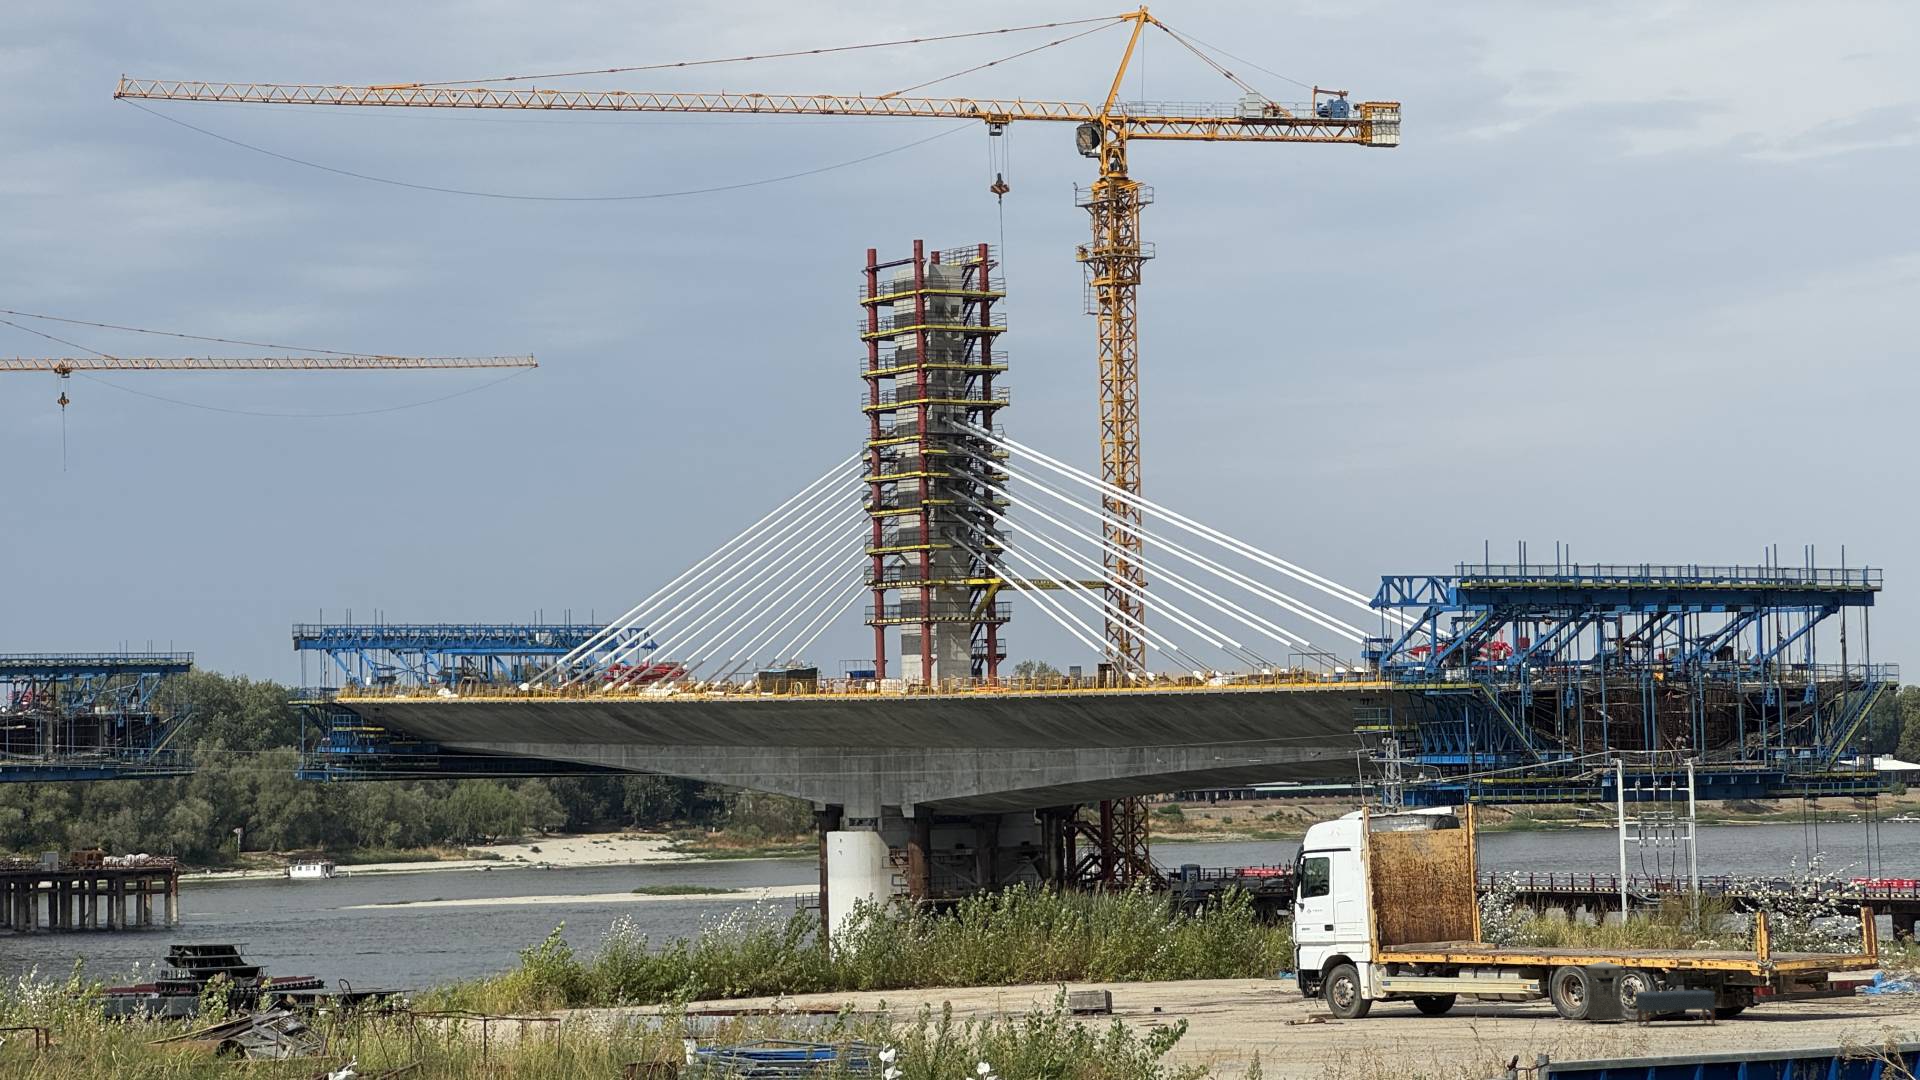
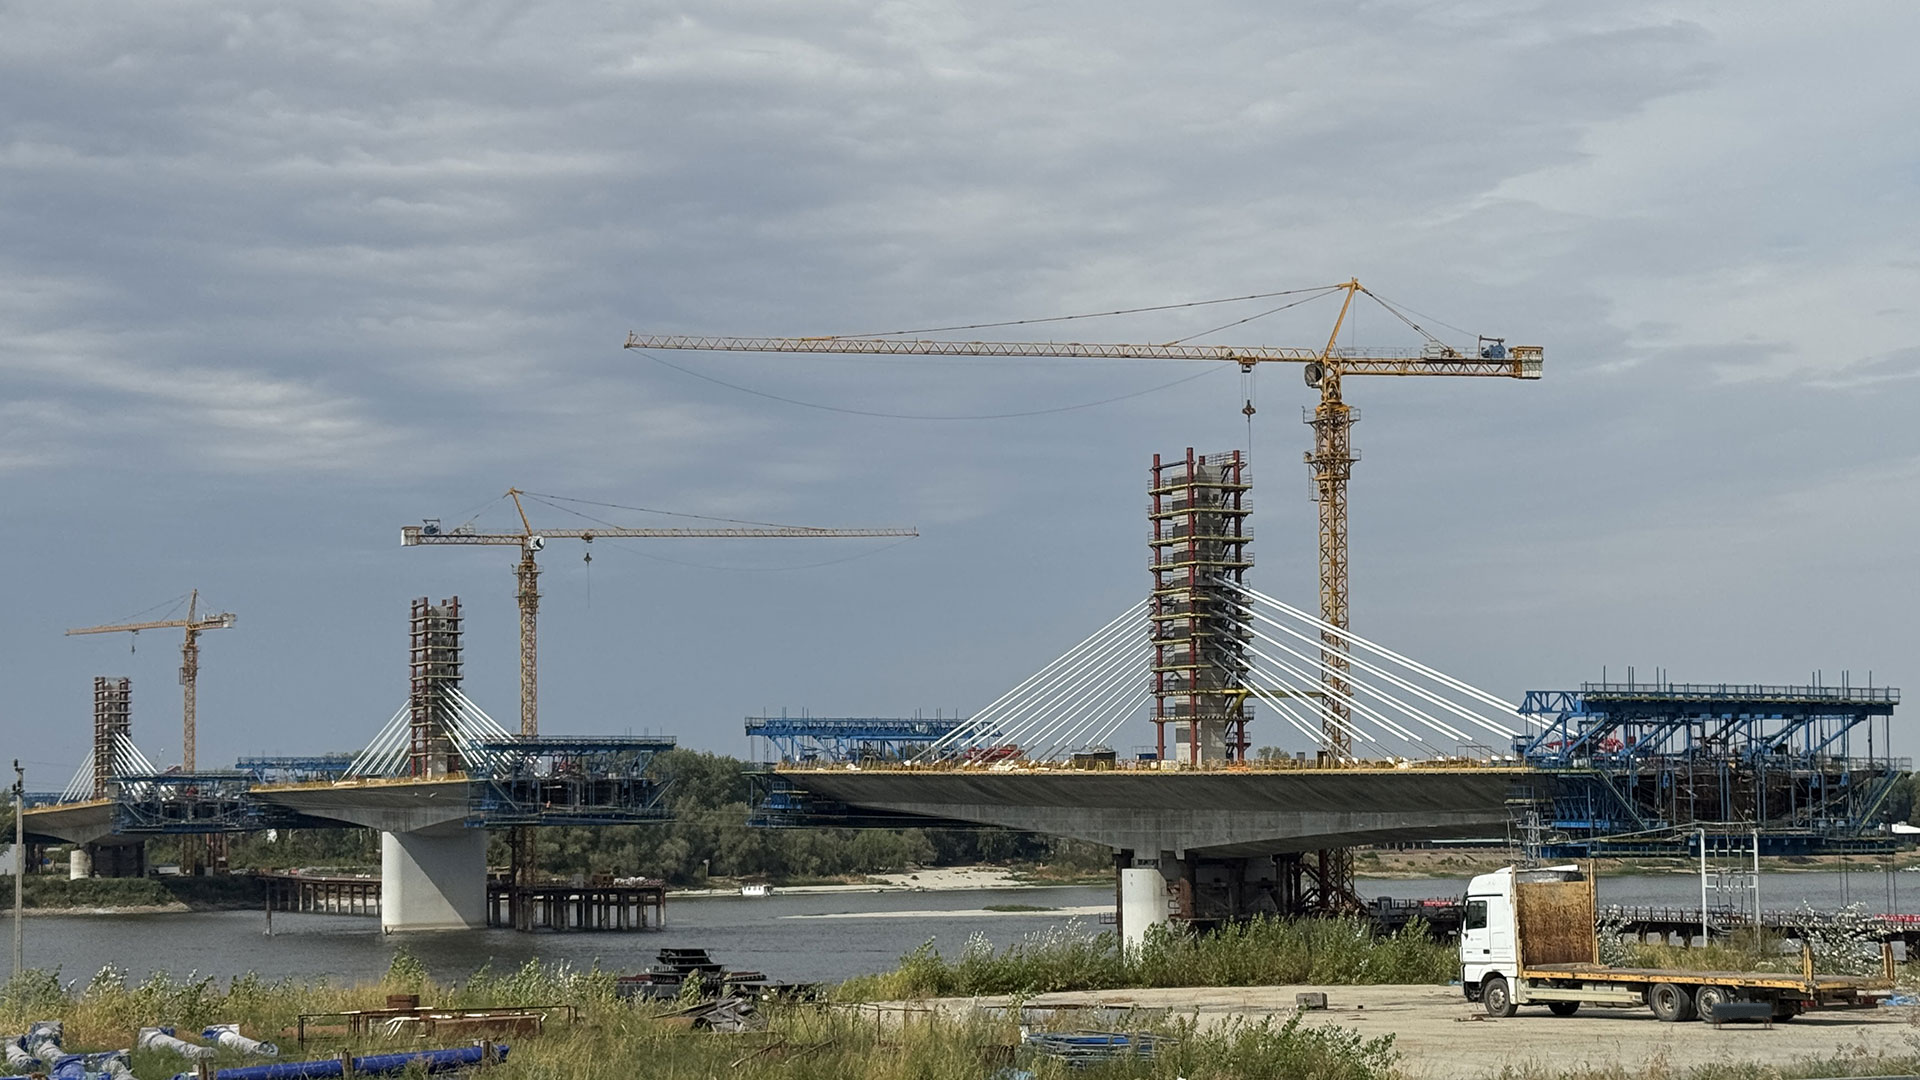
trash can: present [1586,961,1625,1023] -> none [1674,980,1705,1027]

